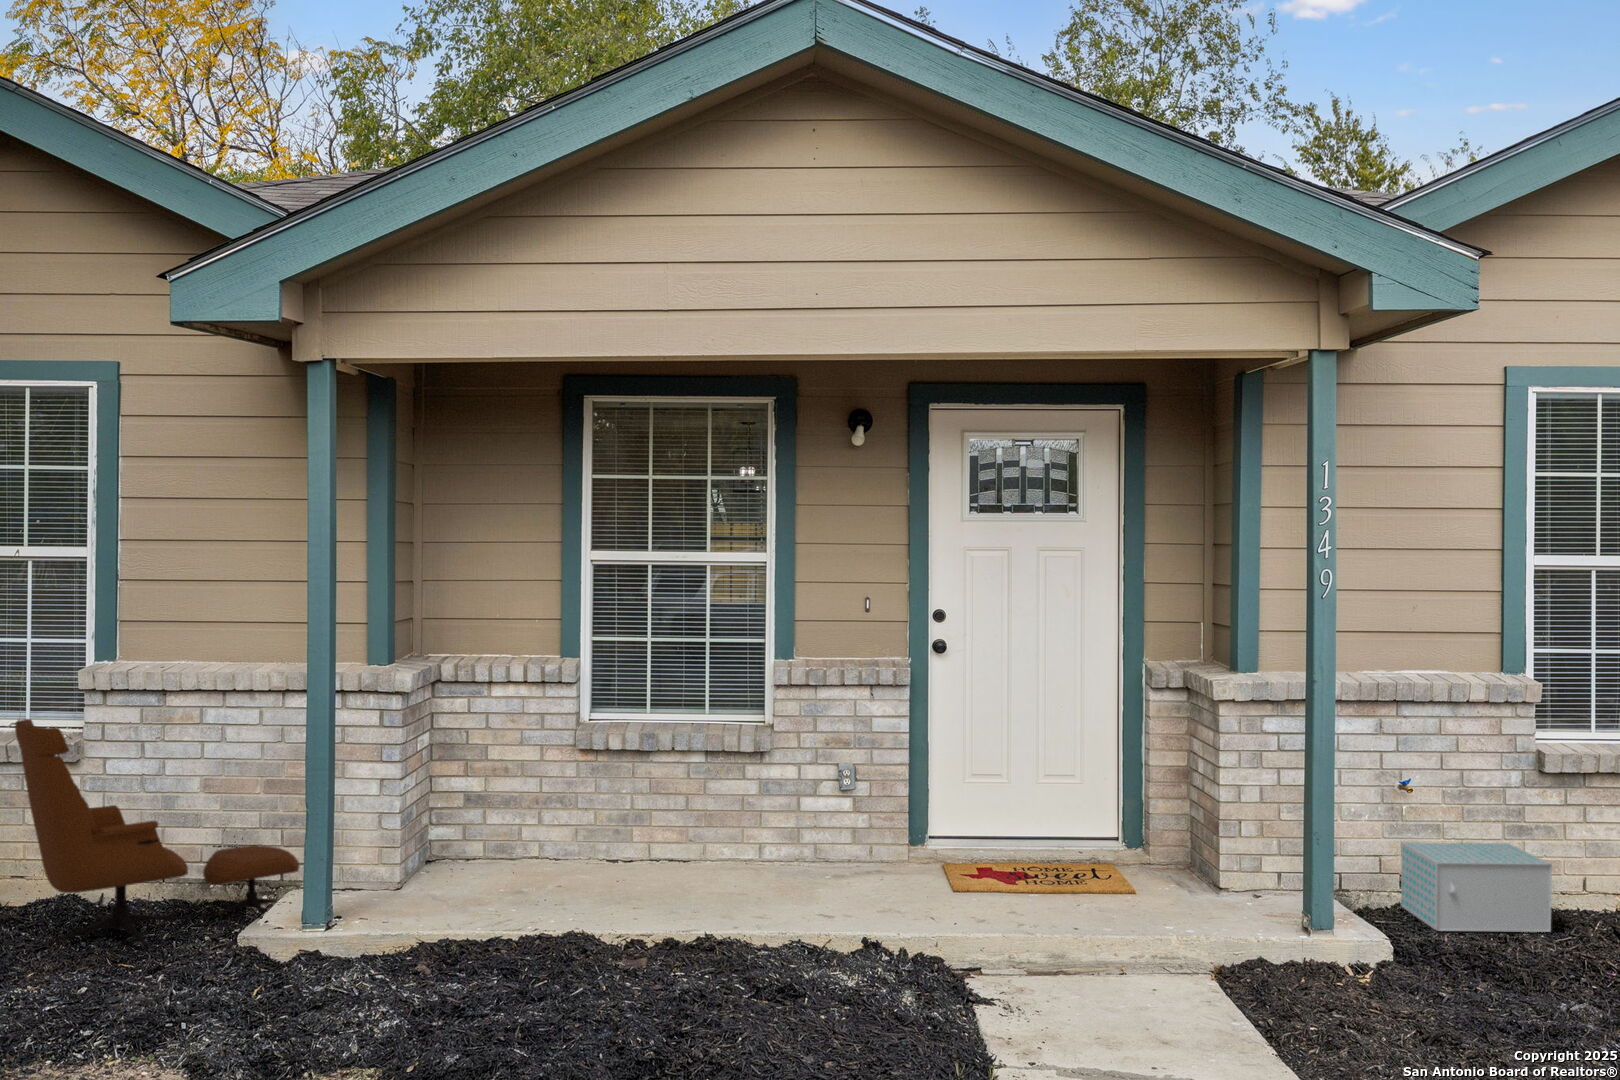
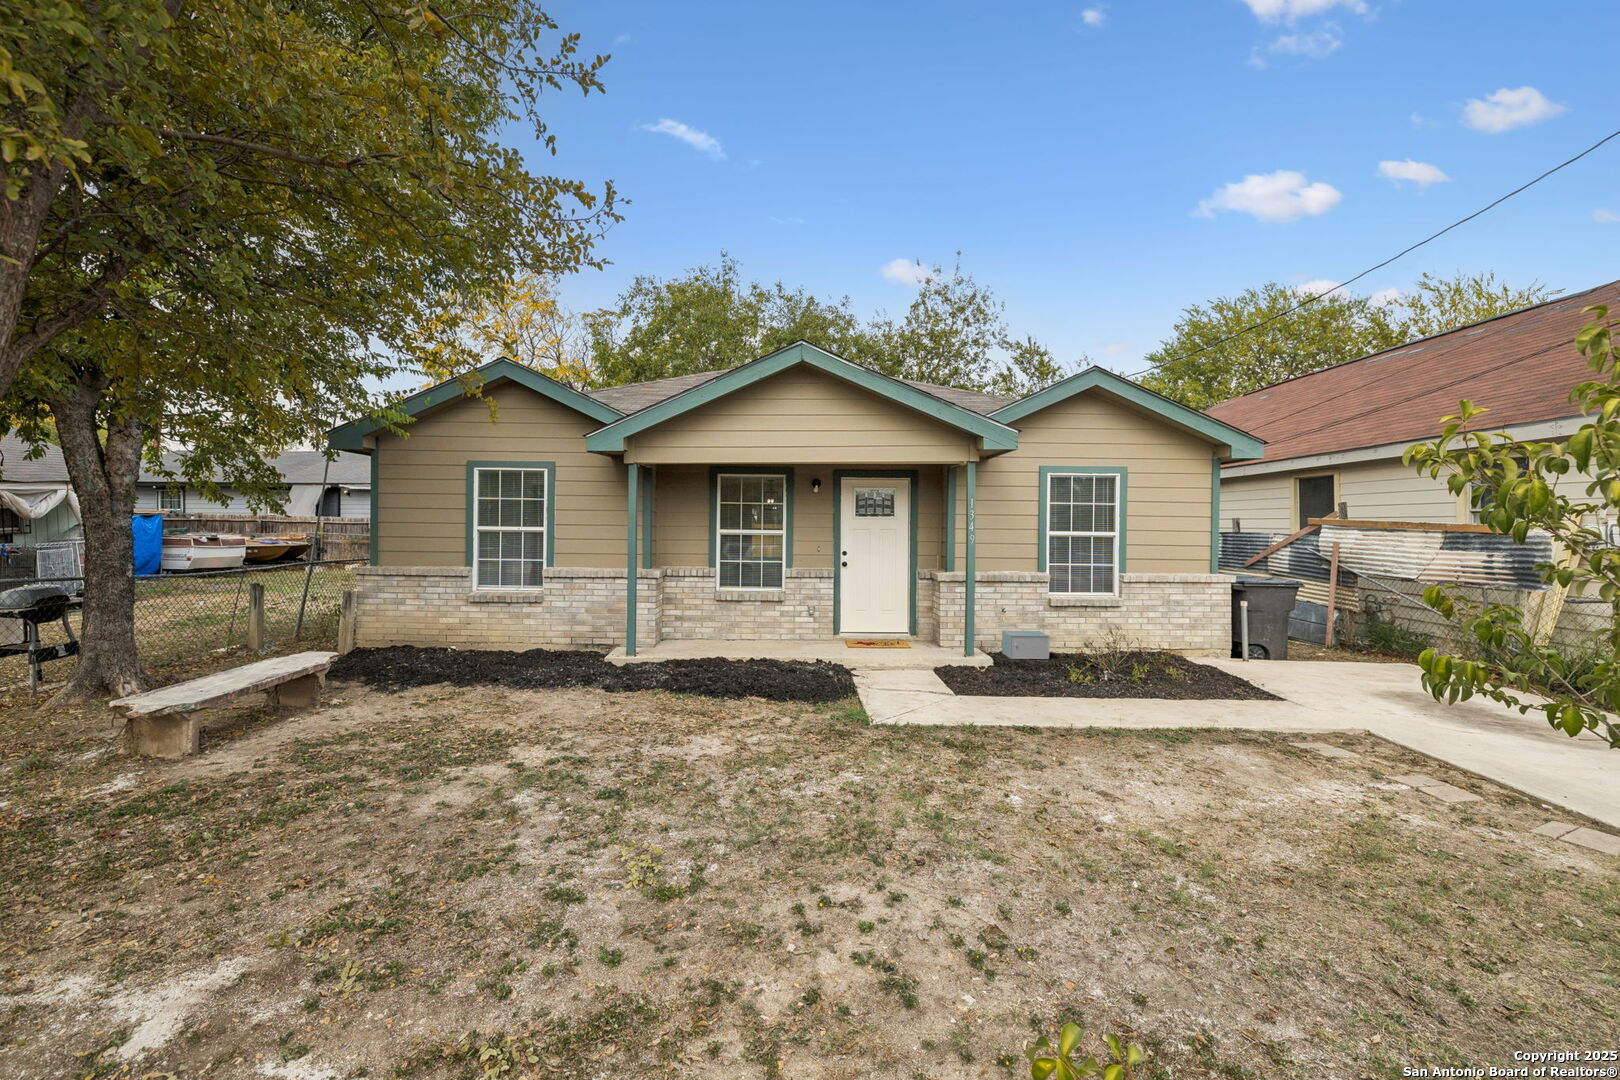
lounge chair: present [15,719,299,948] -> none [530,585,621,662]

